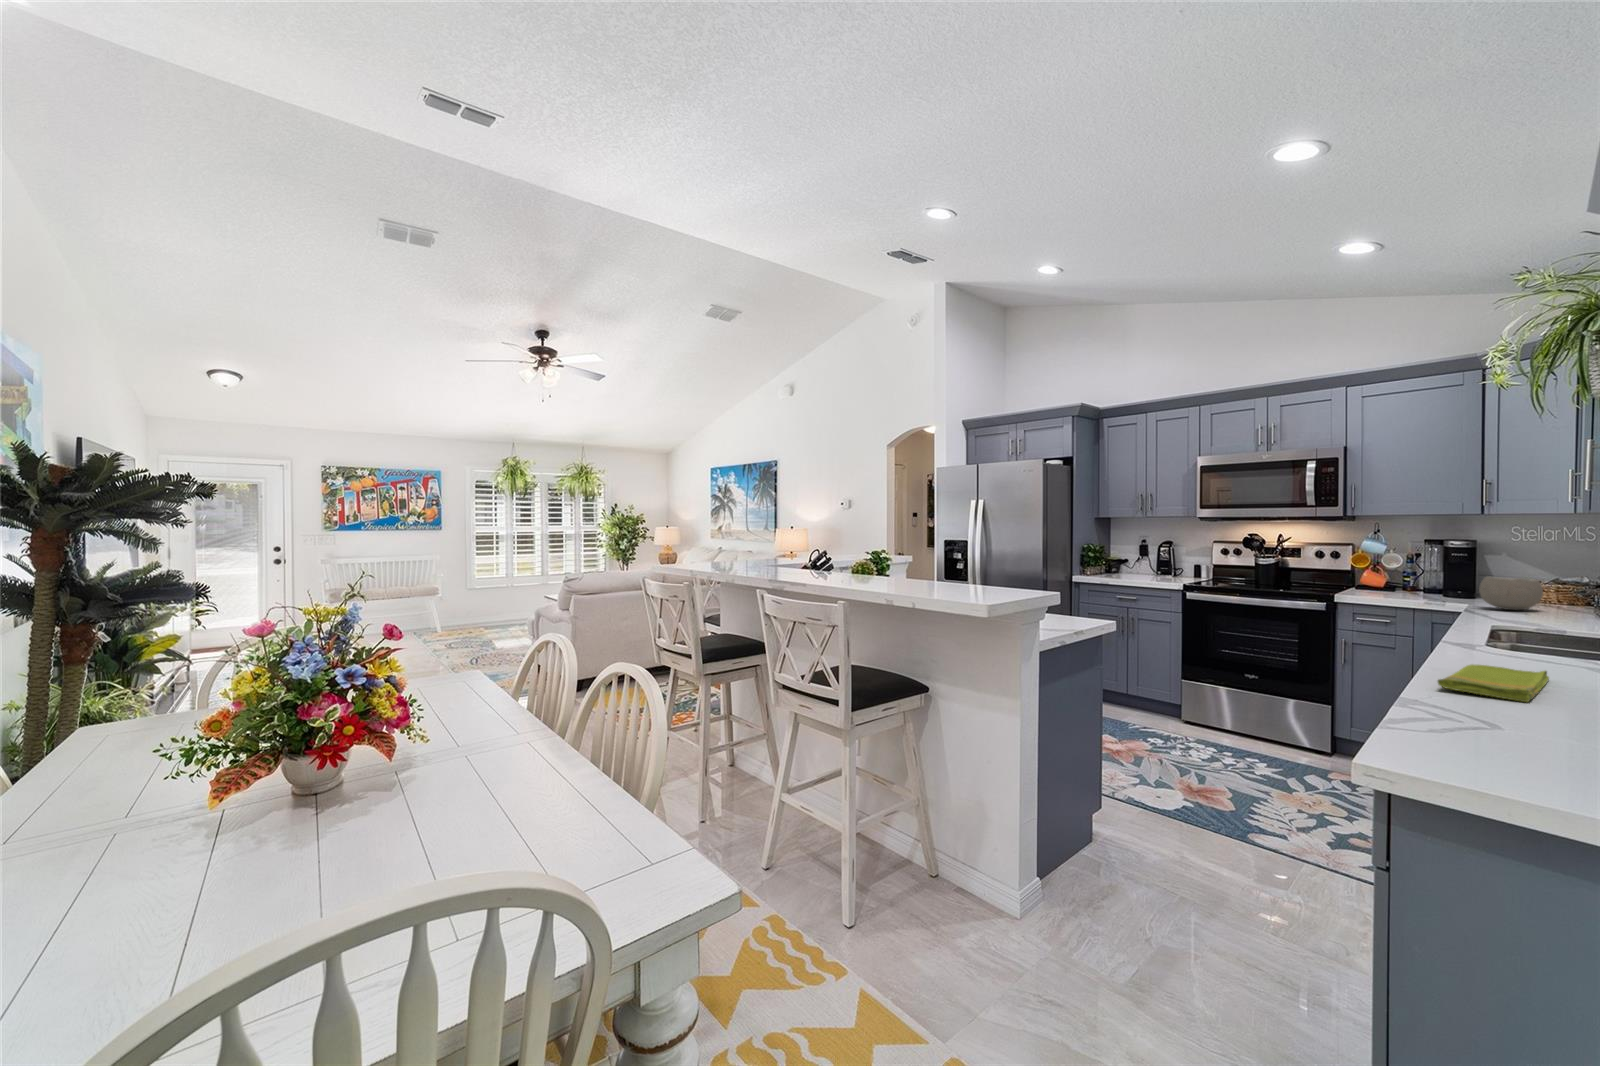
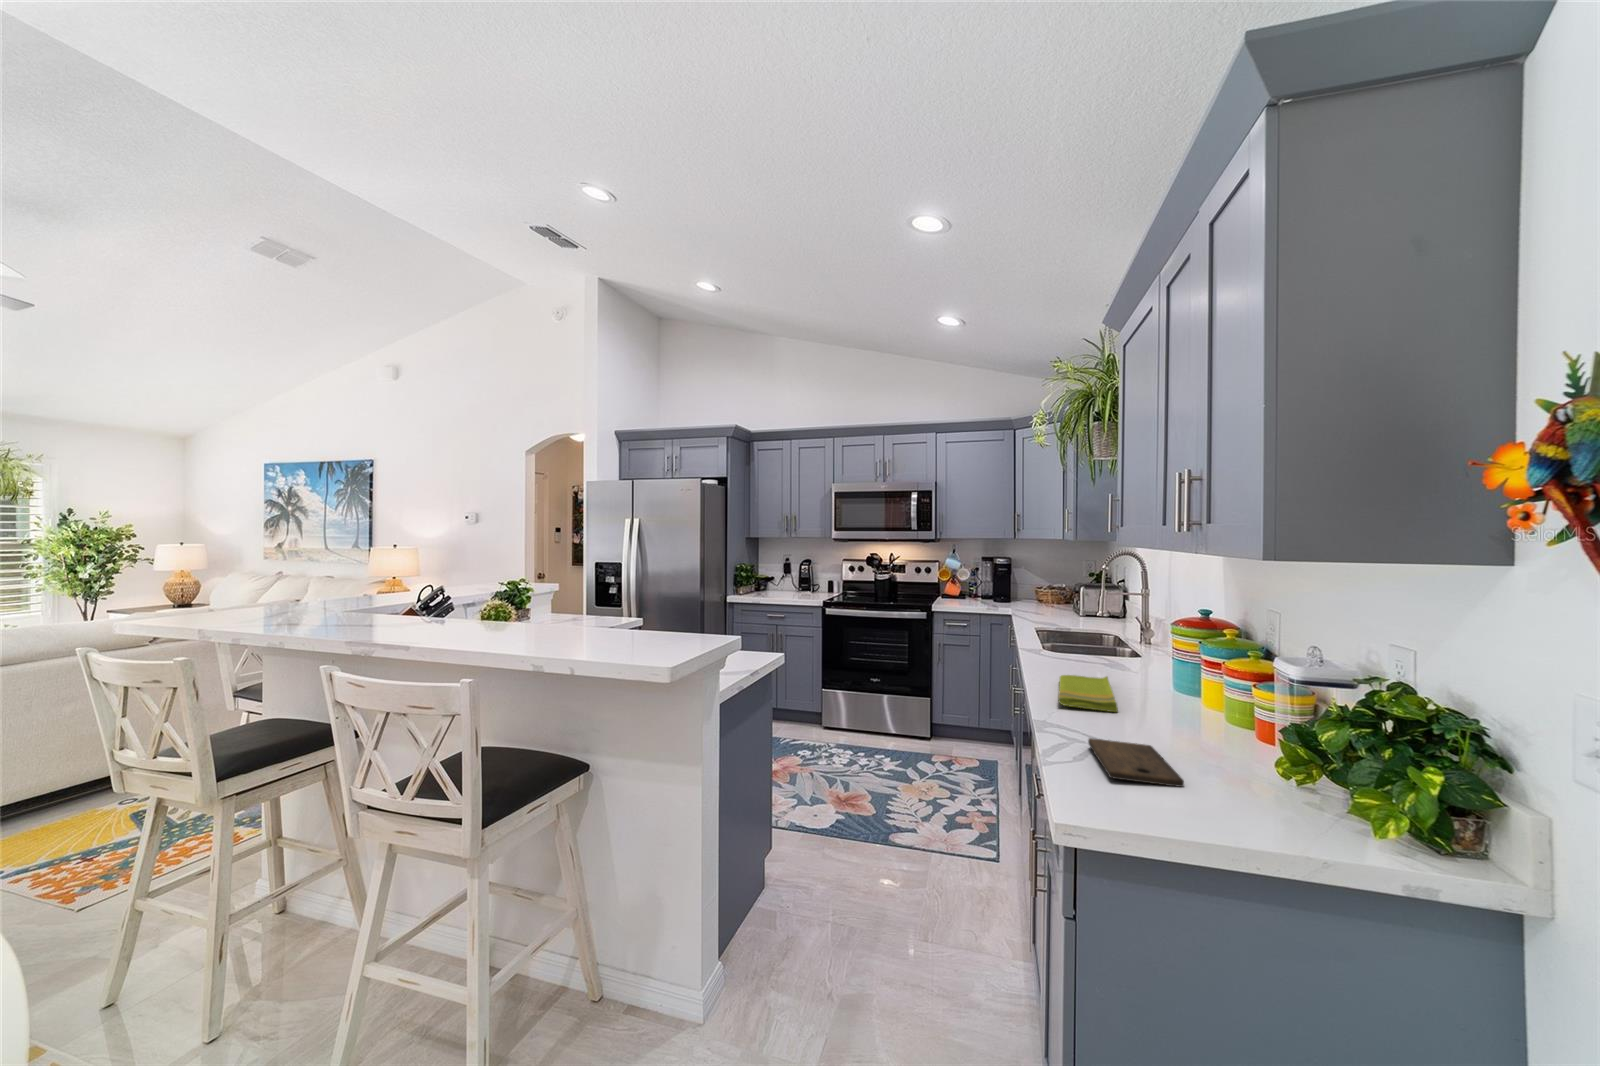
bowl: present [1479,576,1543,611] -> none [1021,587,1055,612]
cutting board: none [1444,711,1553,763] -> present [1088,738,1184,787]

